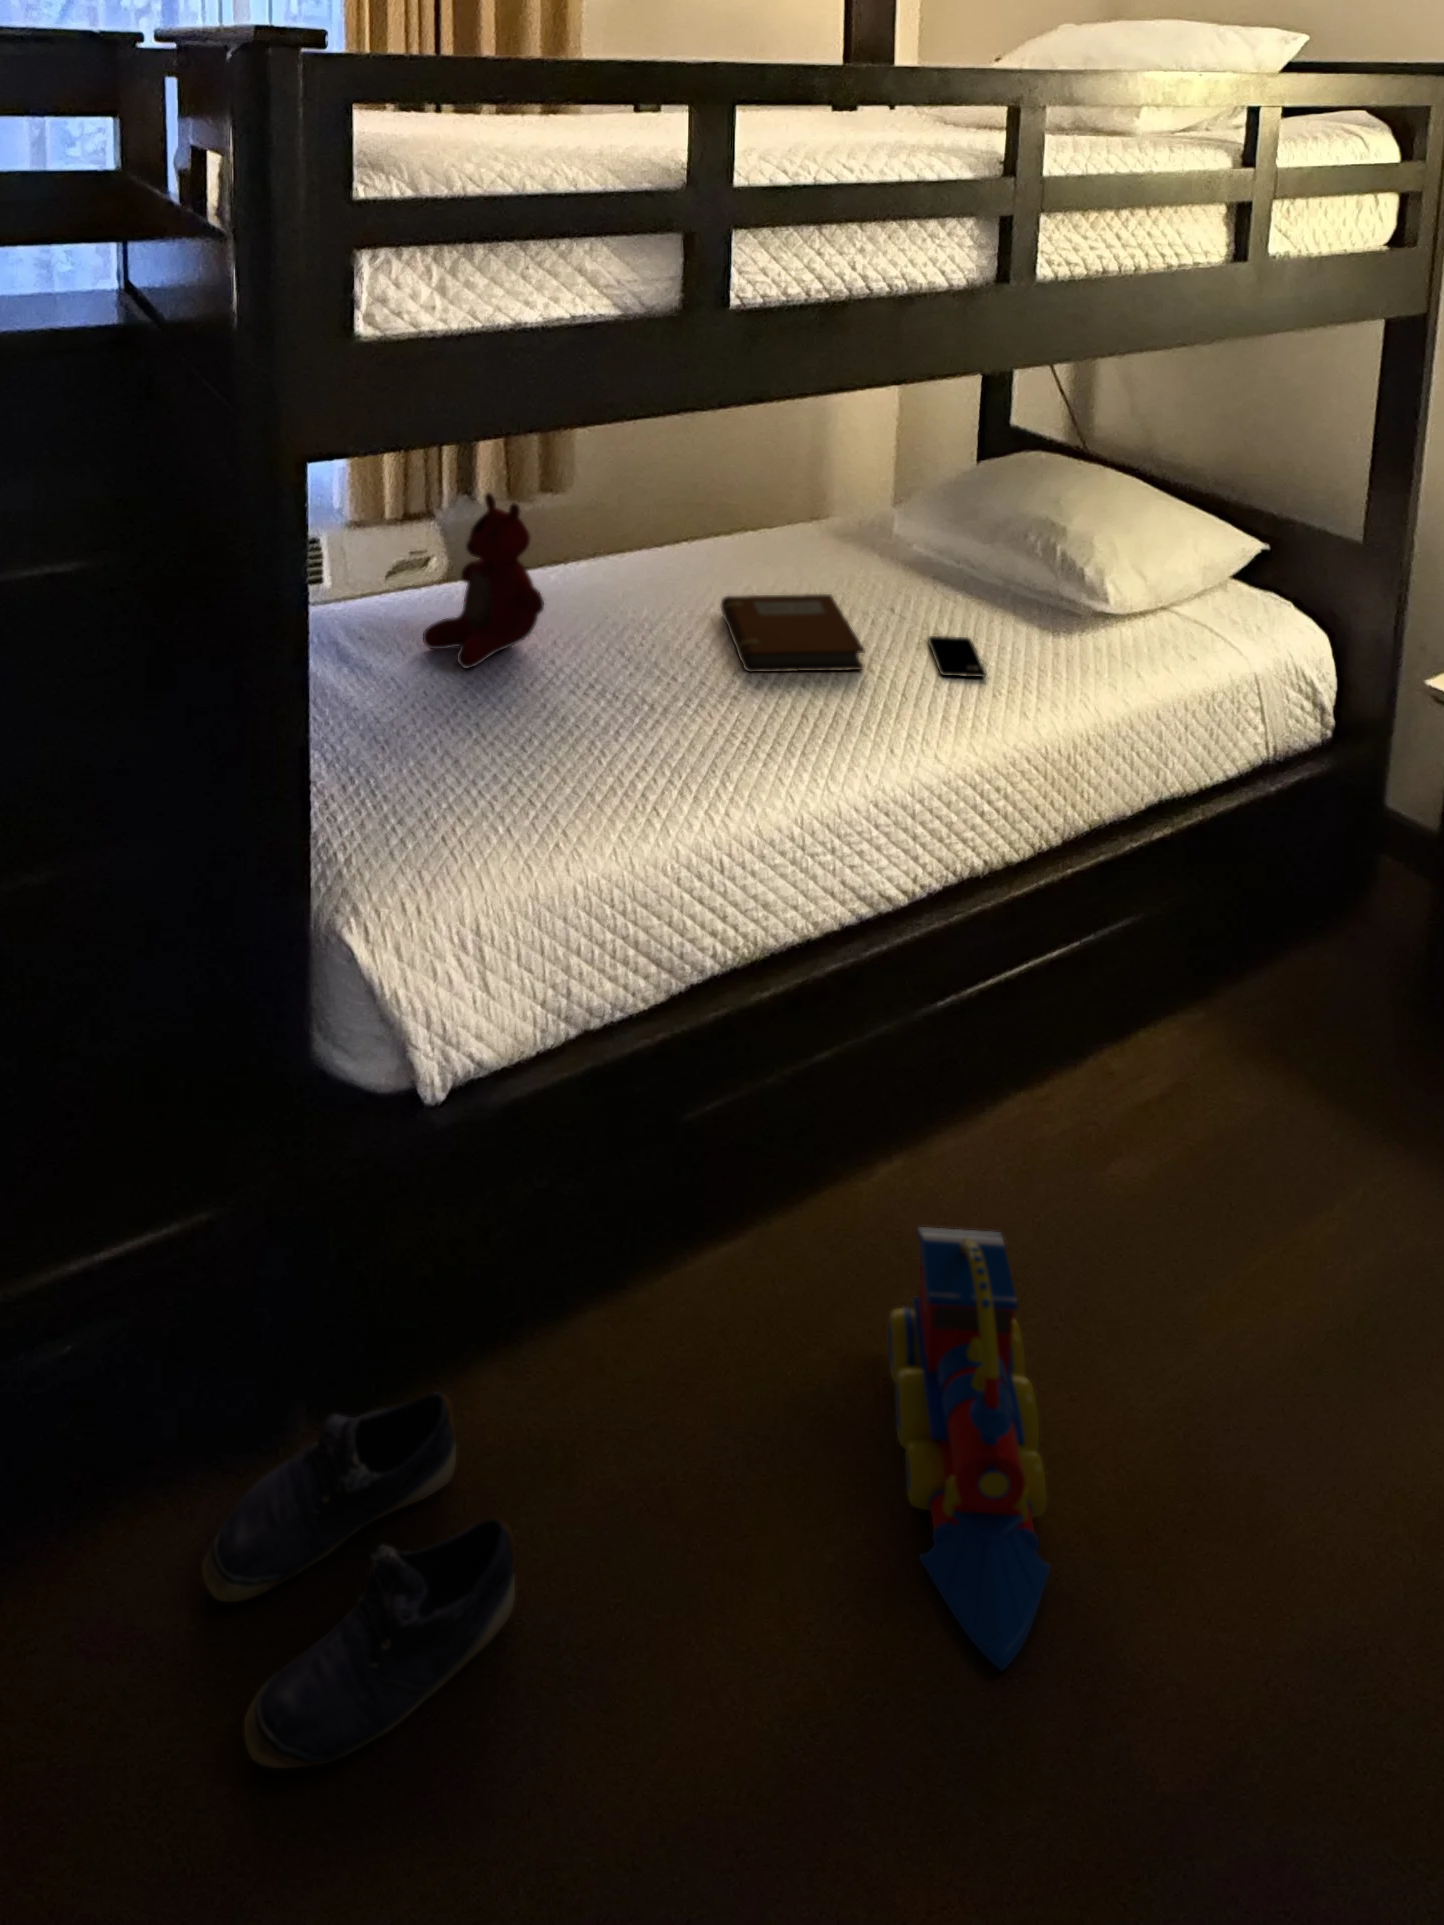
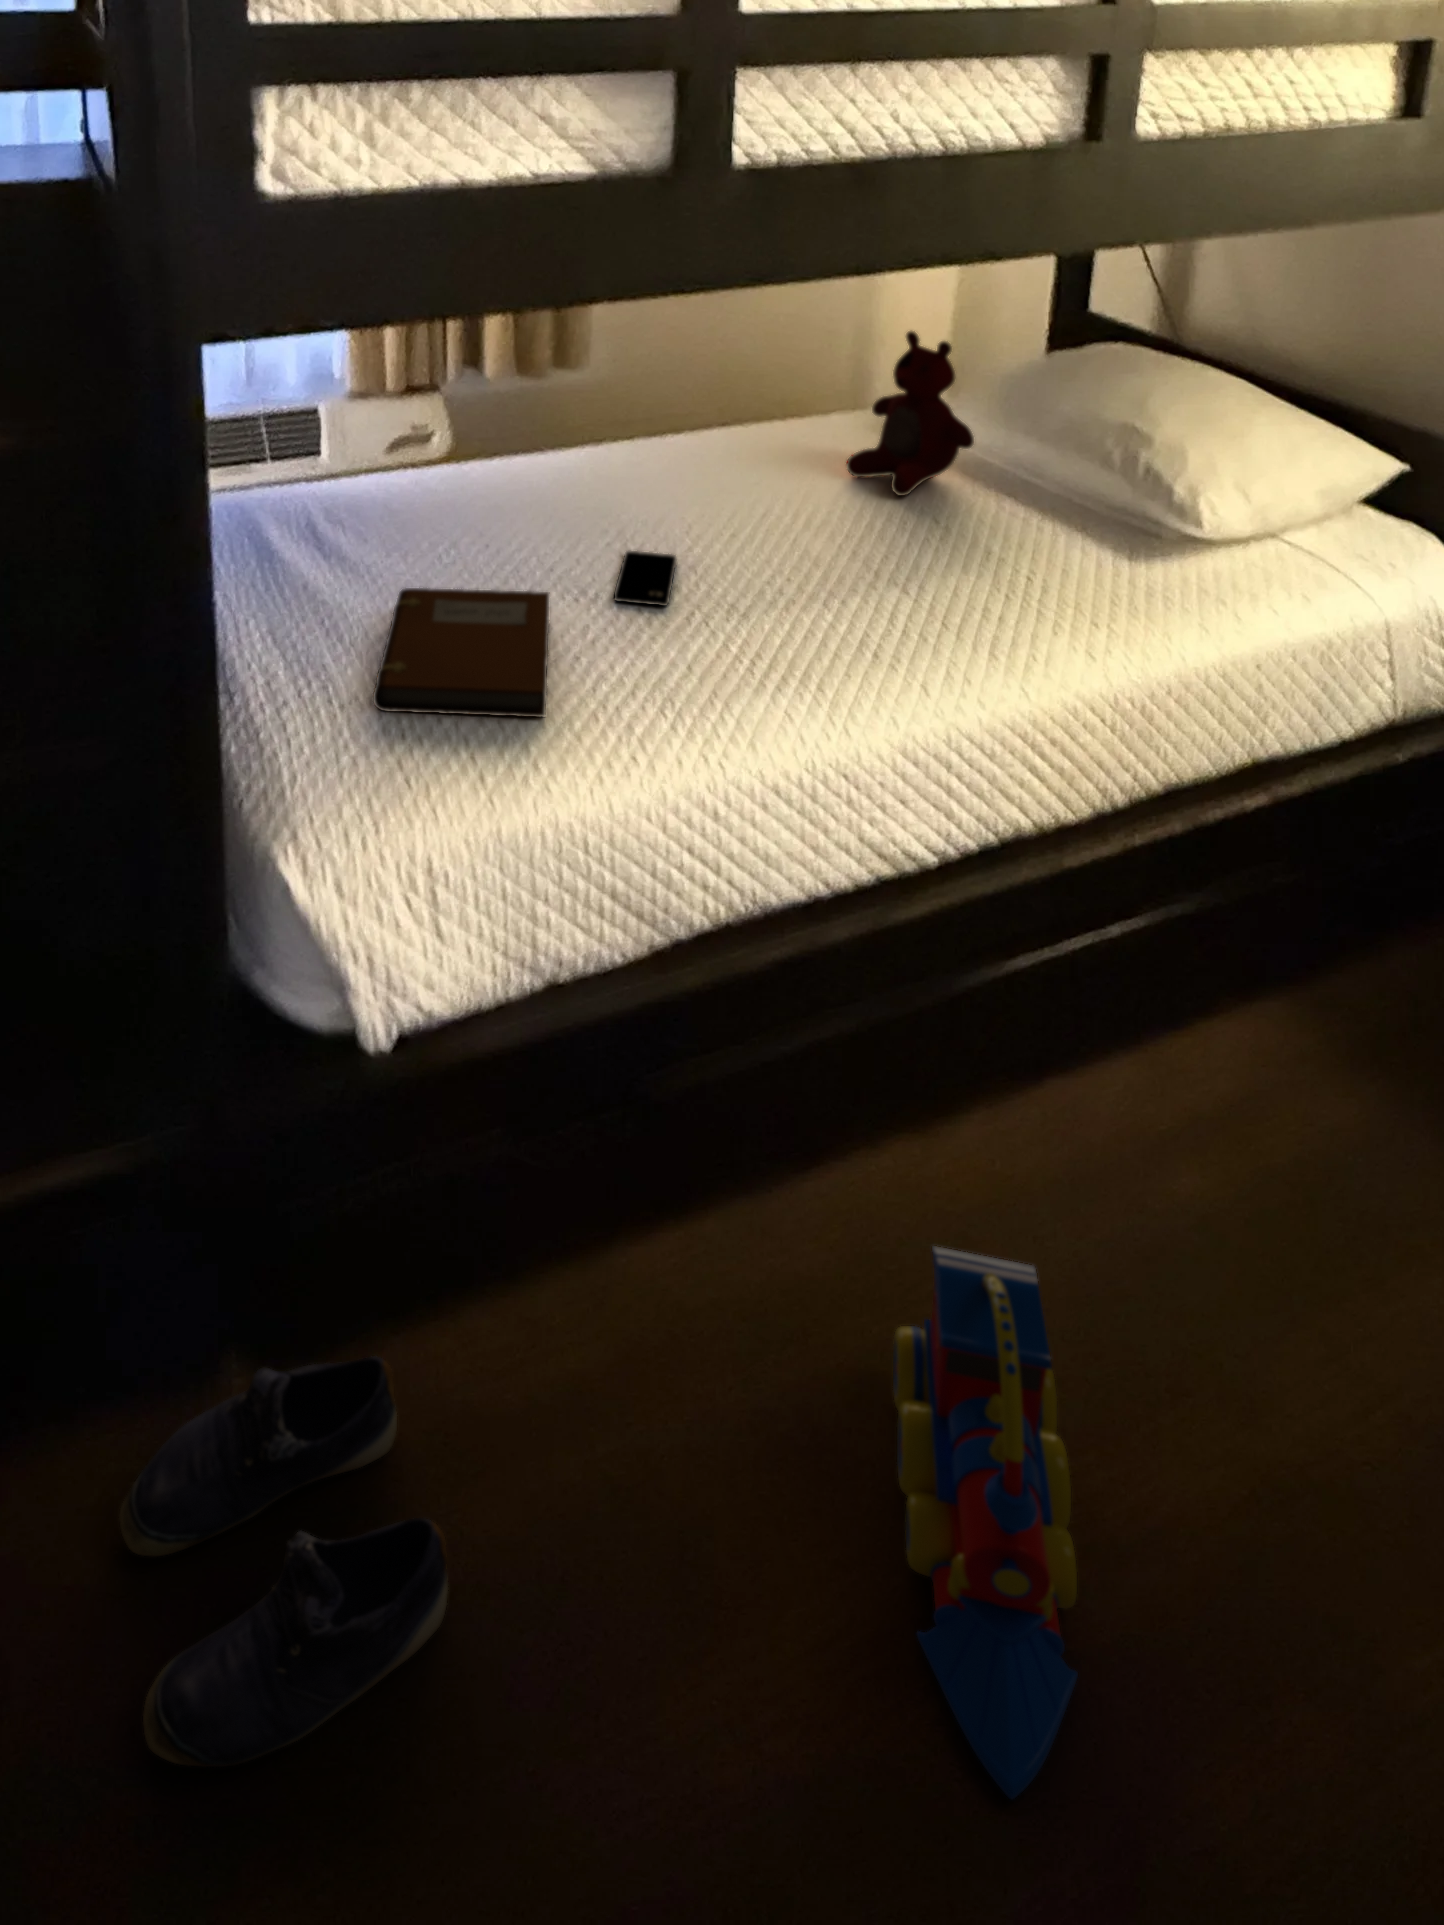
stuffed bear: present [423,493,544,668] -> present [847,331,974,496]
notebook: present [721,594,864,672] -> present [373,588,549,717]
smartphone: present [928,636,986,677] -> present [614,551,676,606]

